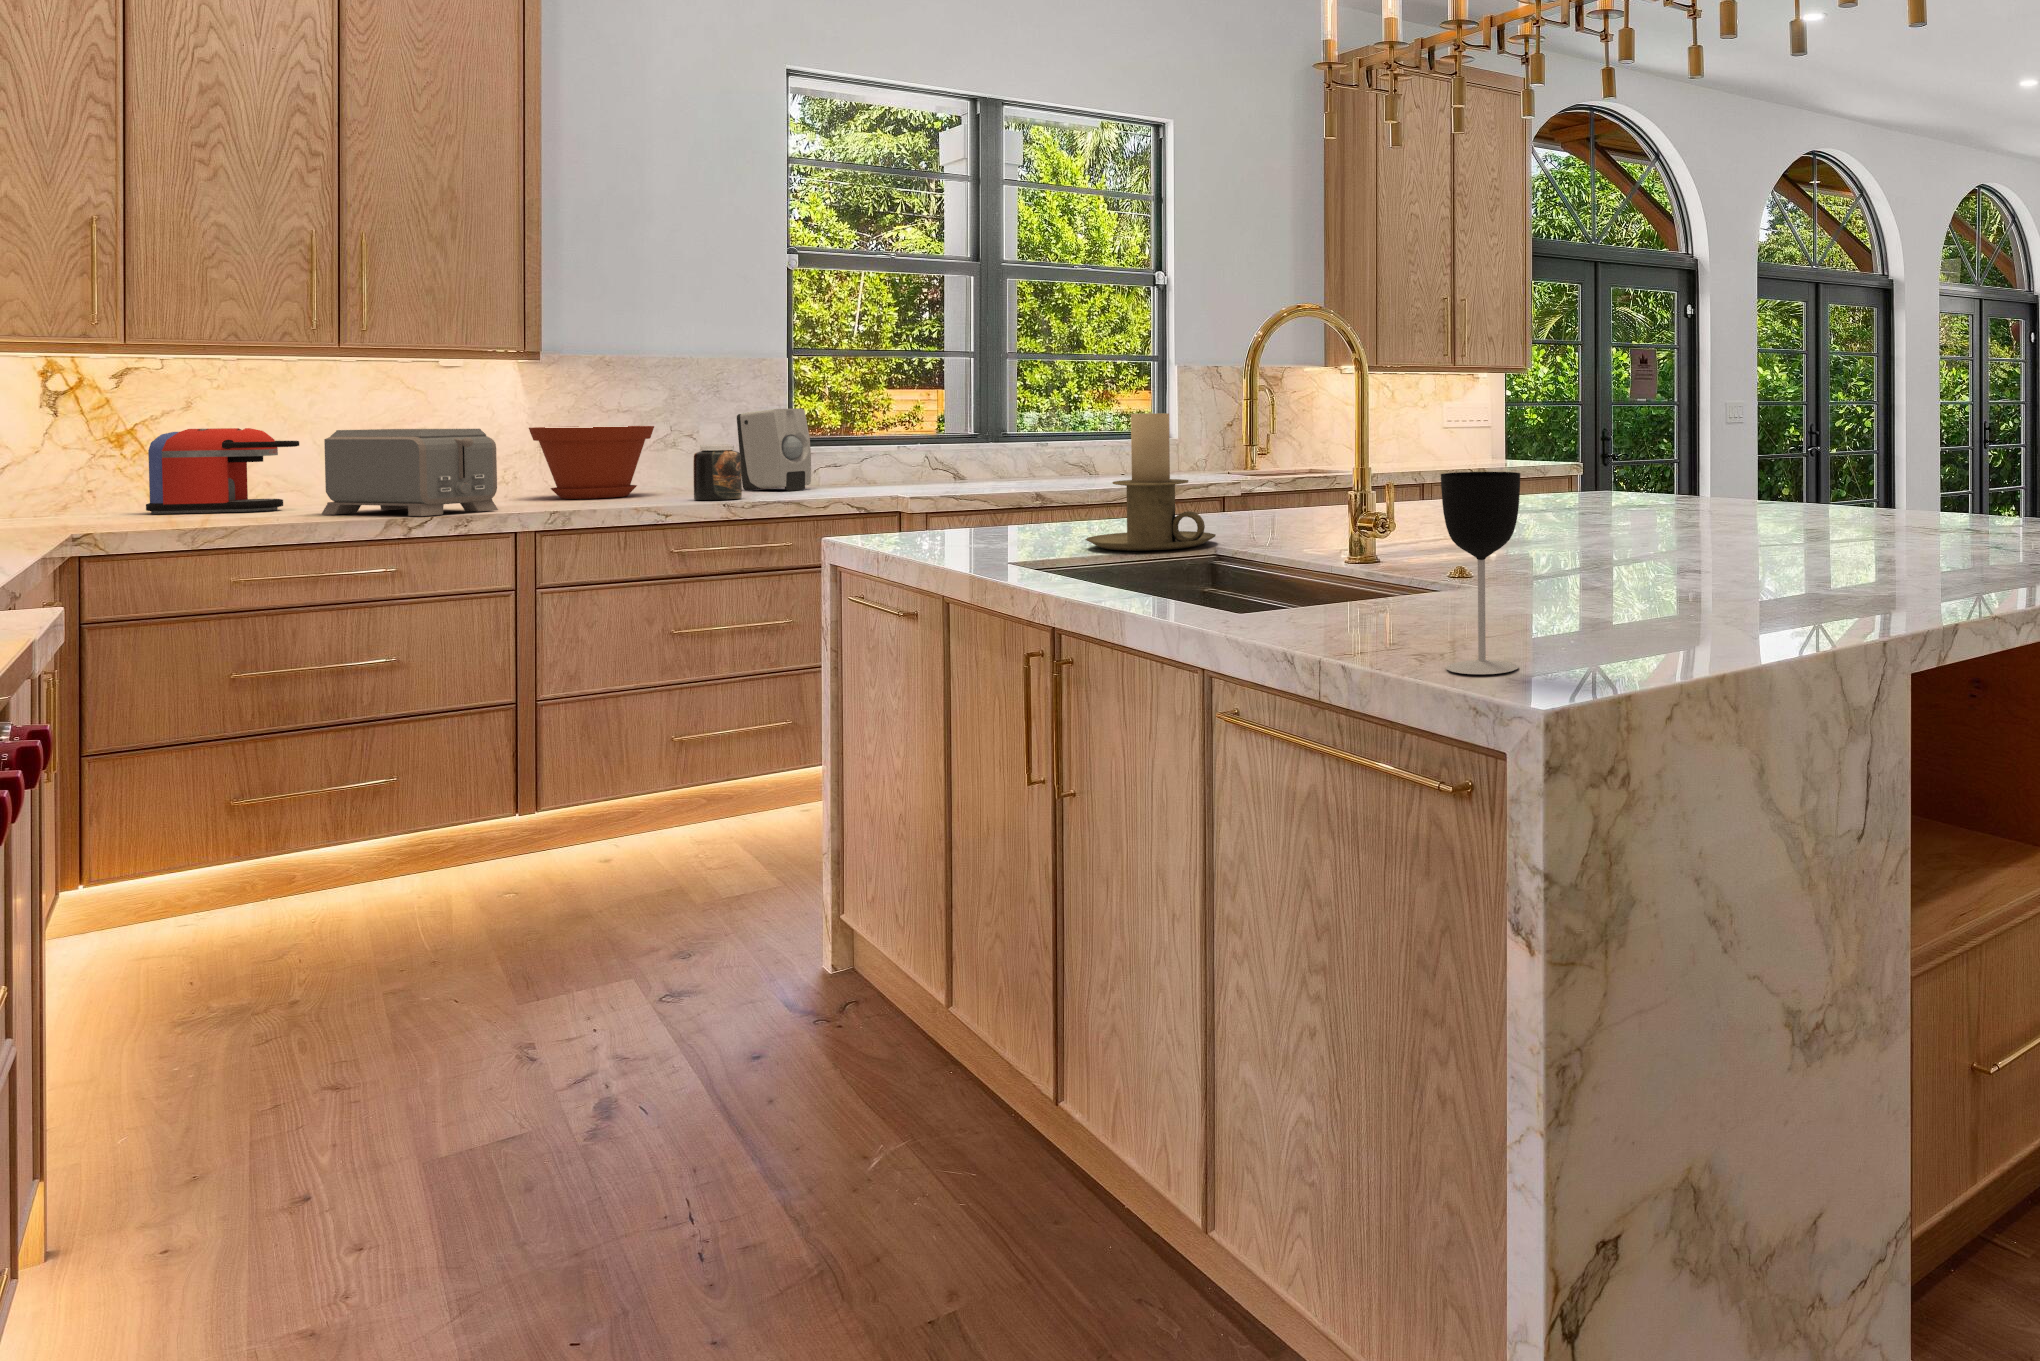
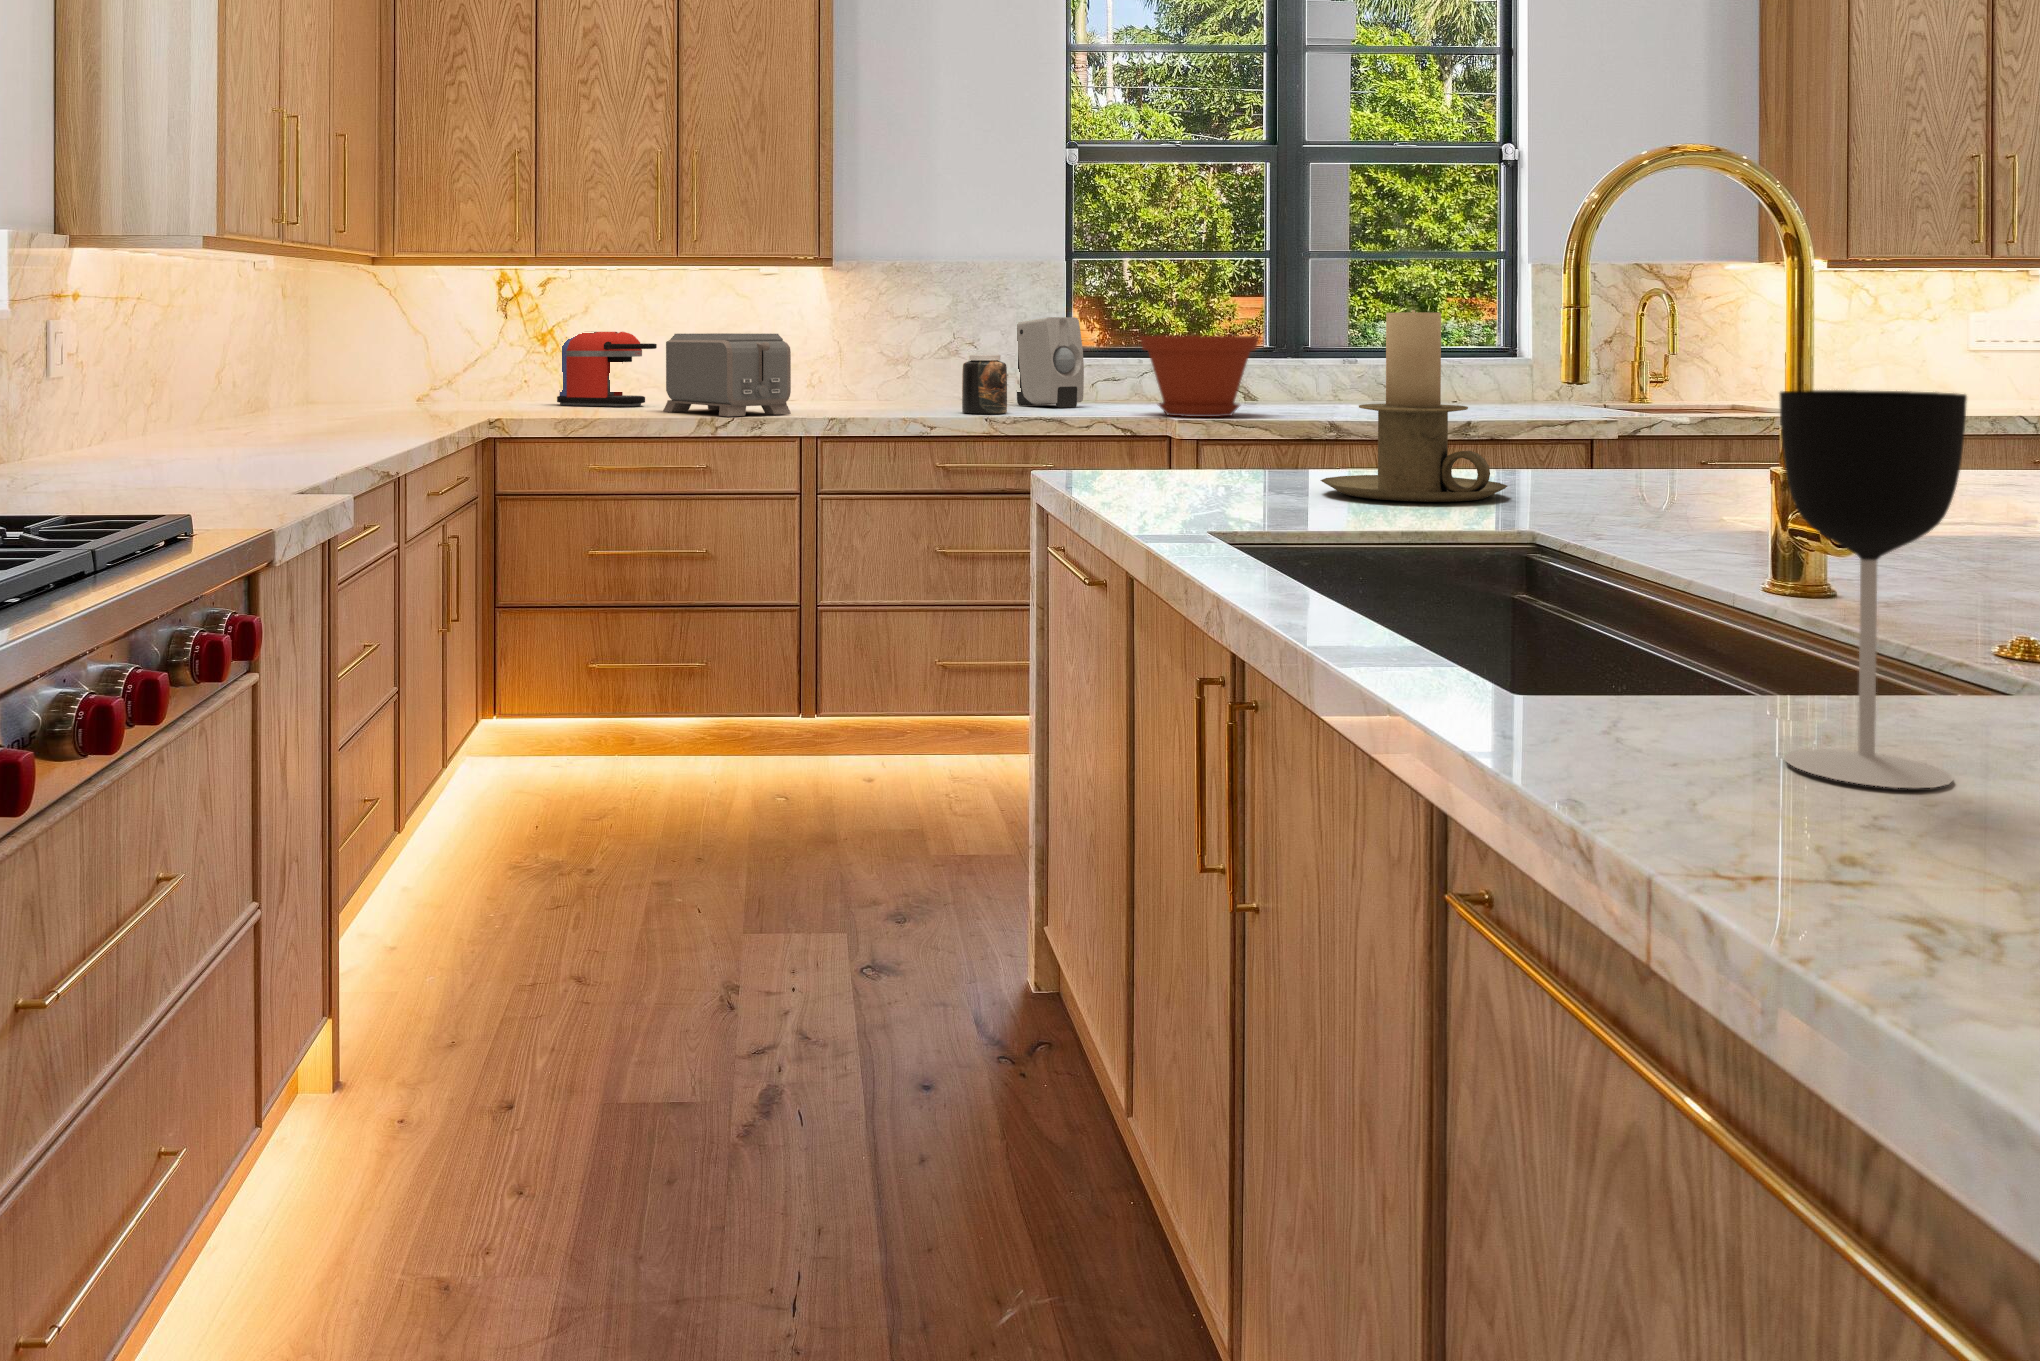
plant pot: present [529,426,654,499] -> present [1140,336,1259,417]

